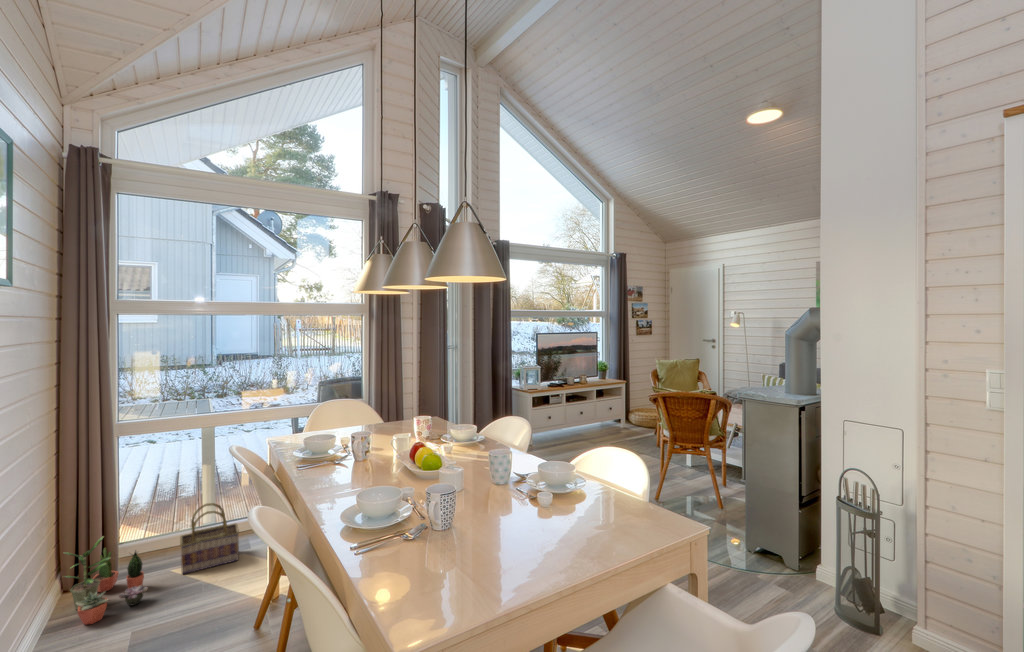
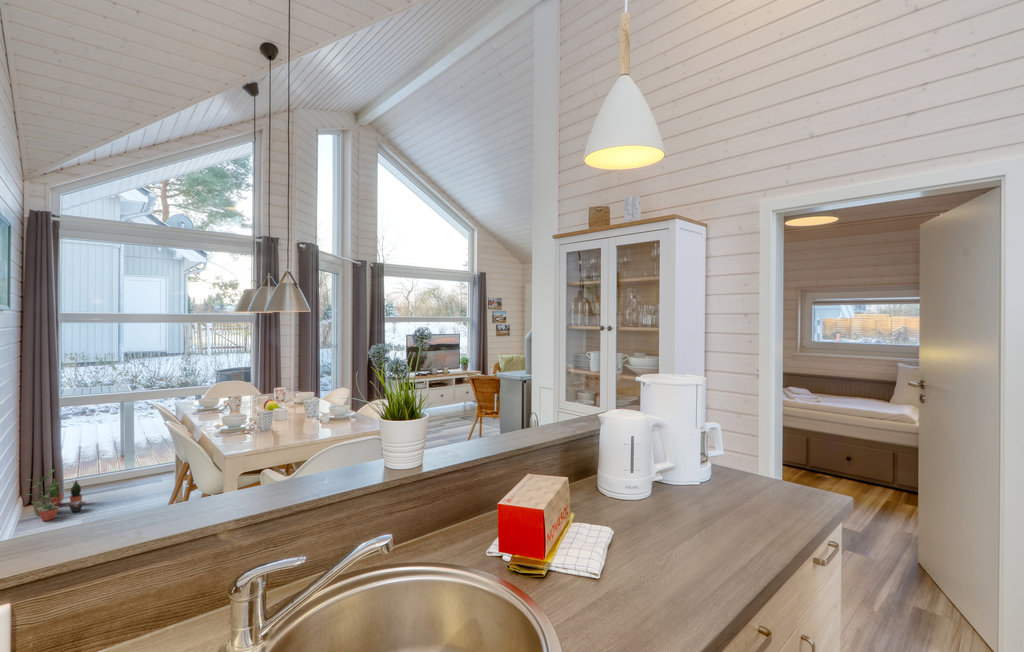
basket: present [180,503,239,574] -> none [108,452,151,497]

